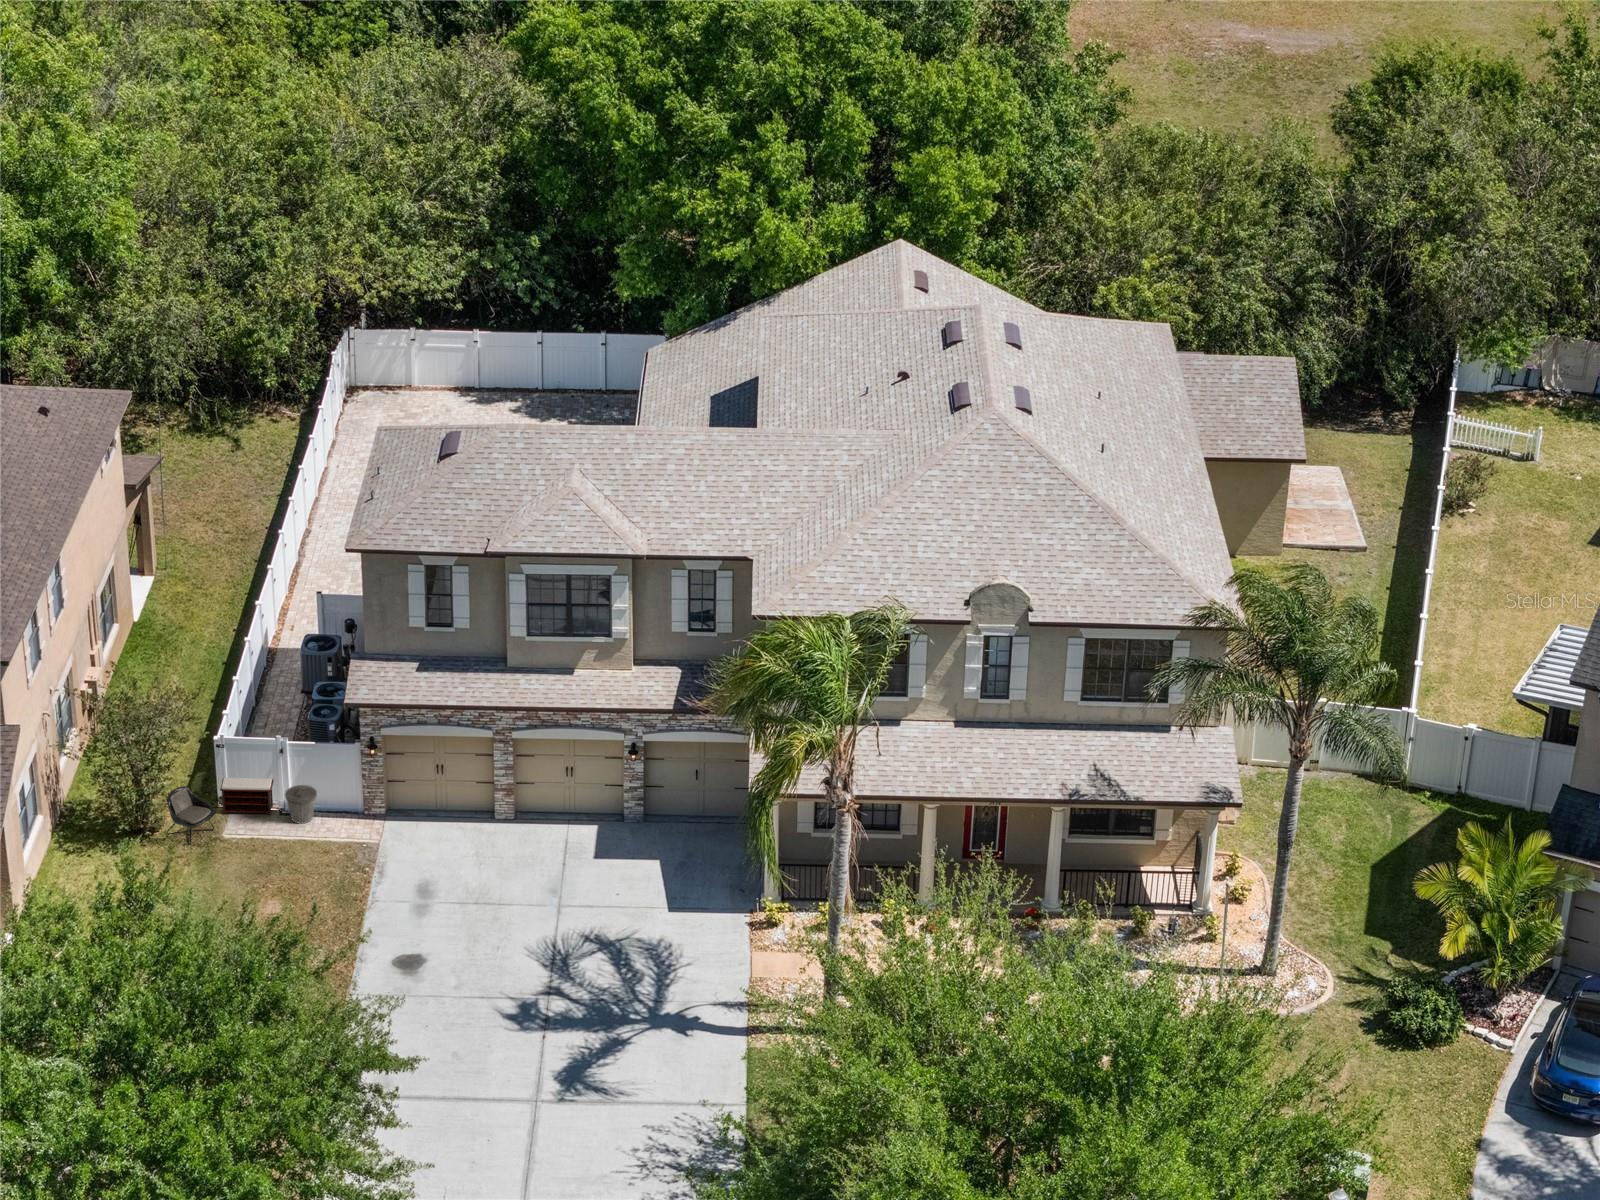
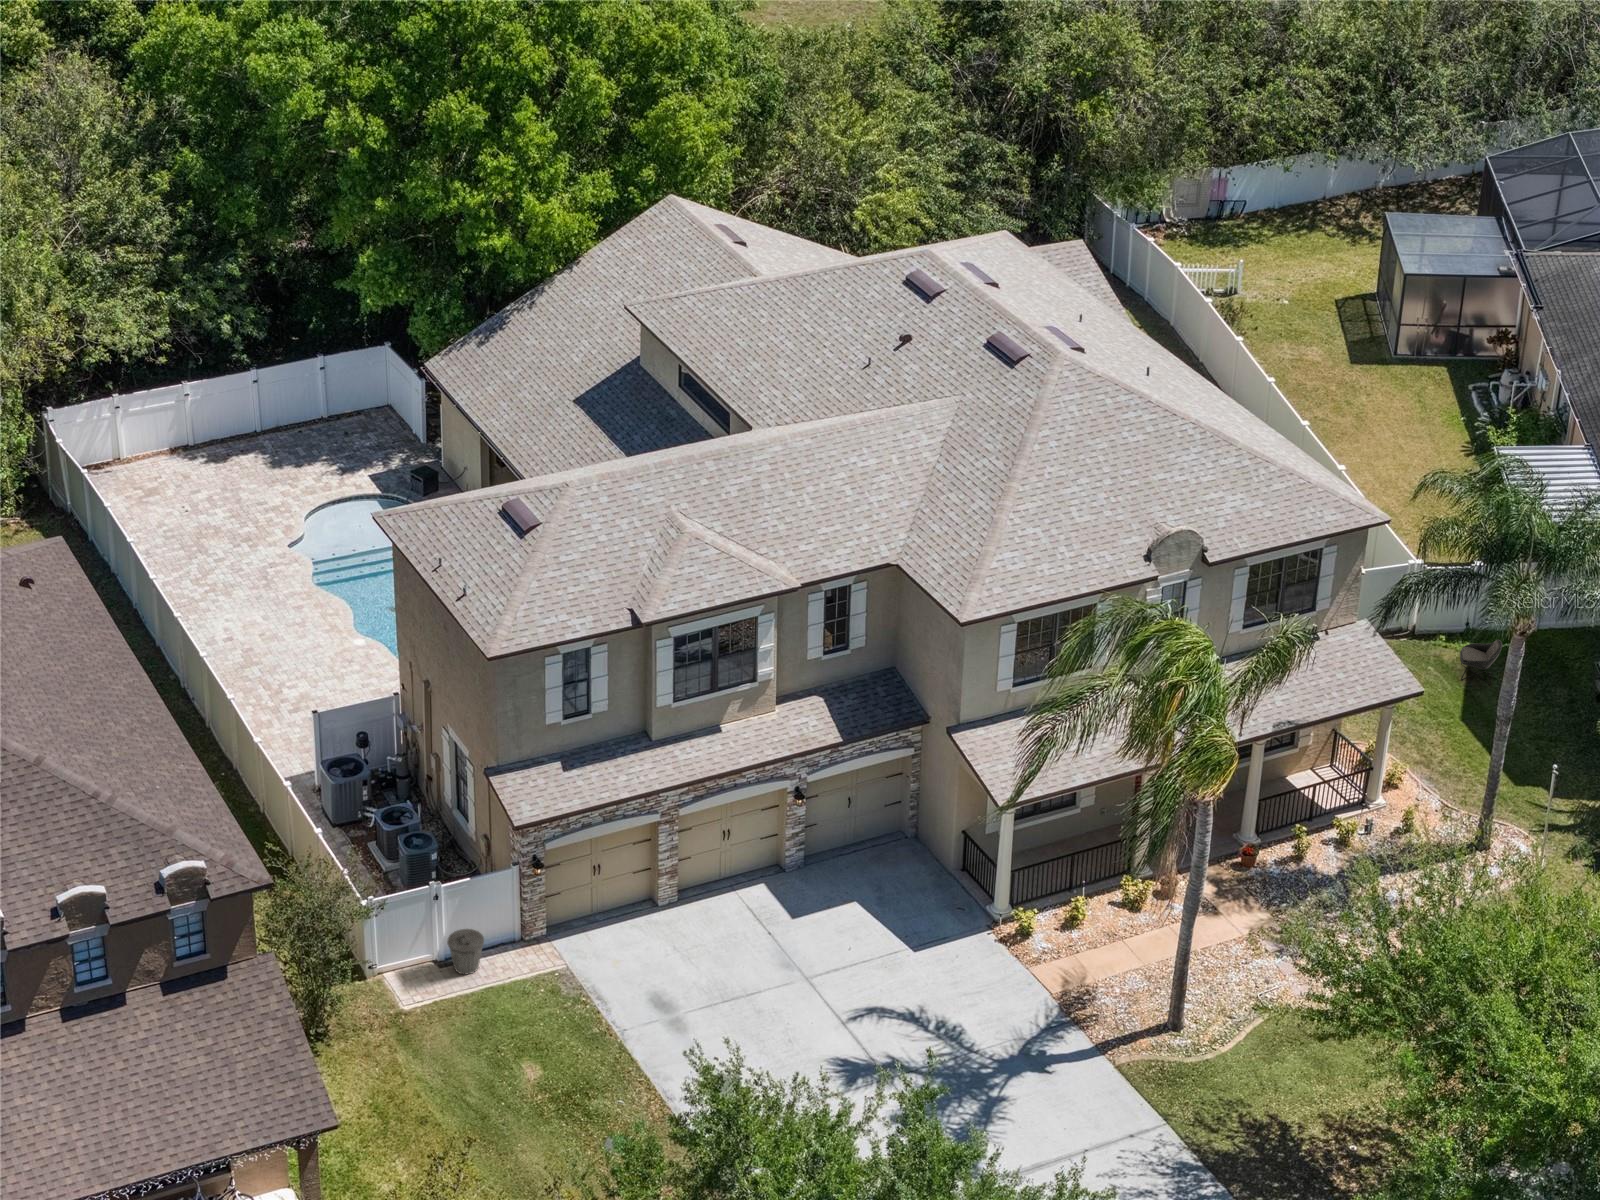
bench: present [220,778,274,815] -> none [368,933,432,989]
lounge chair: present [166,786,215,844] -> present [1460,640,1503,686]

